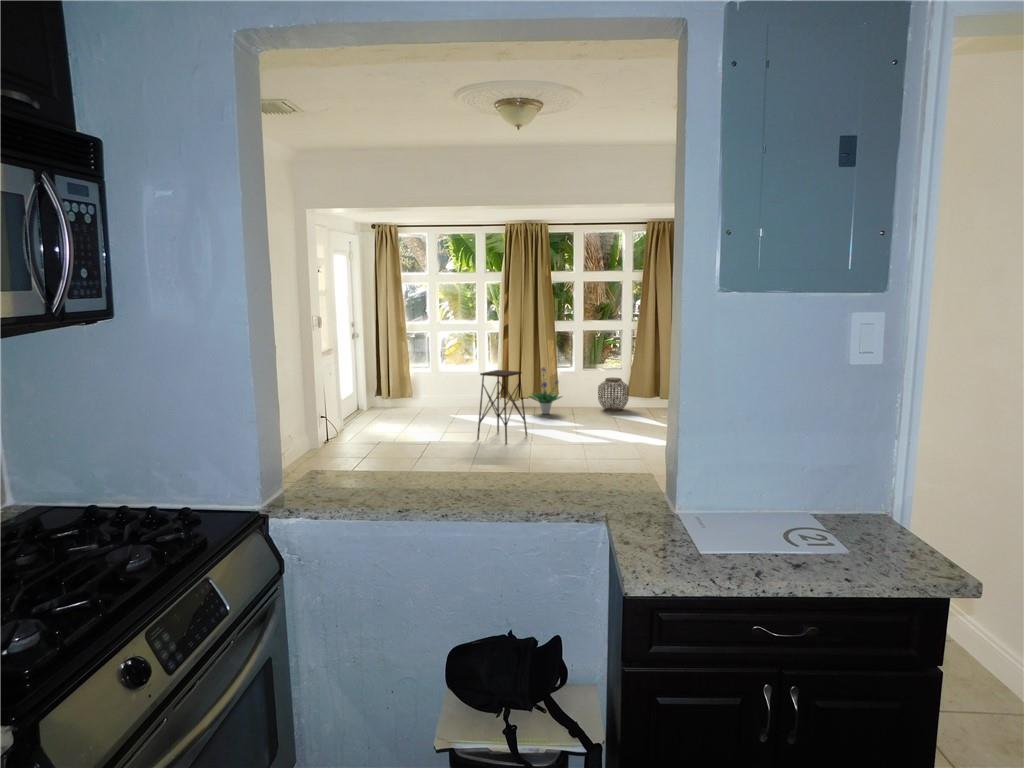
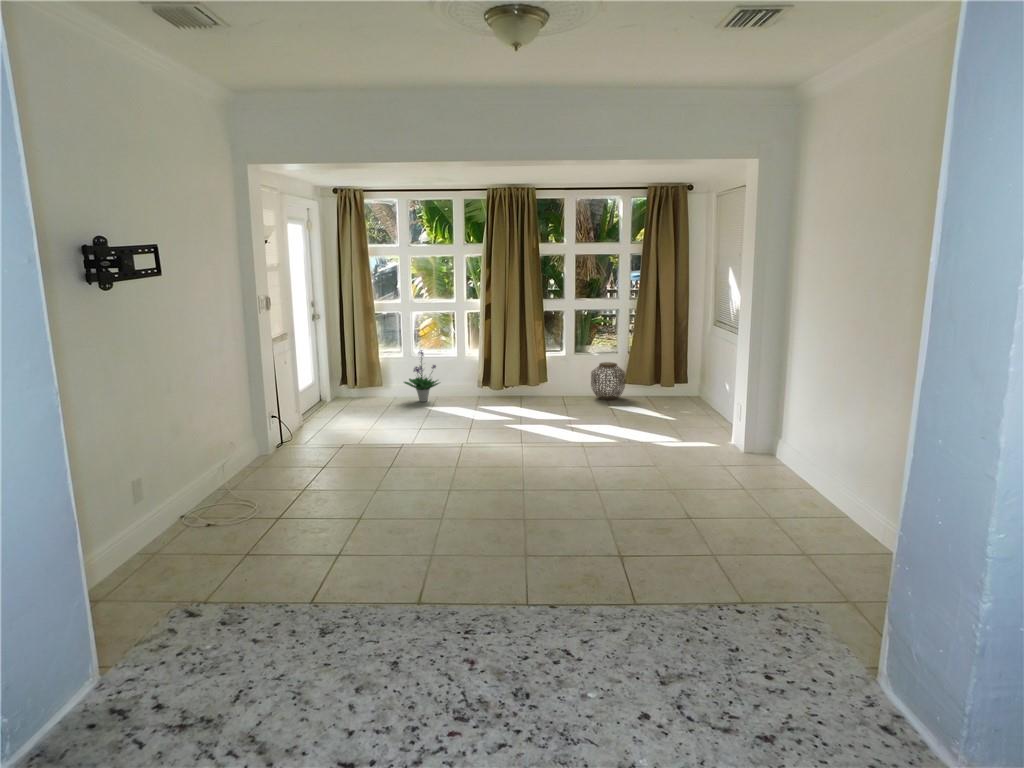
potted plant: present [529,367,562,414] -> present [404,350,439,402]
side table: present [477,370,527,443] -> none [457,357,515,443]

